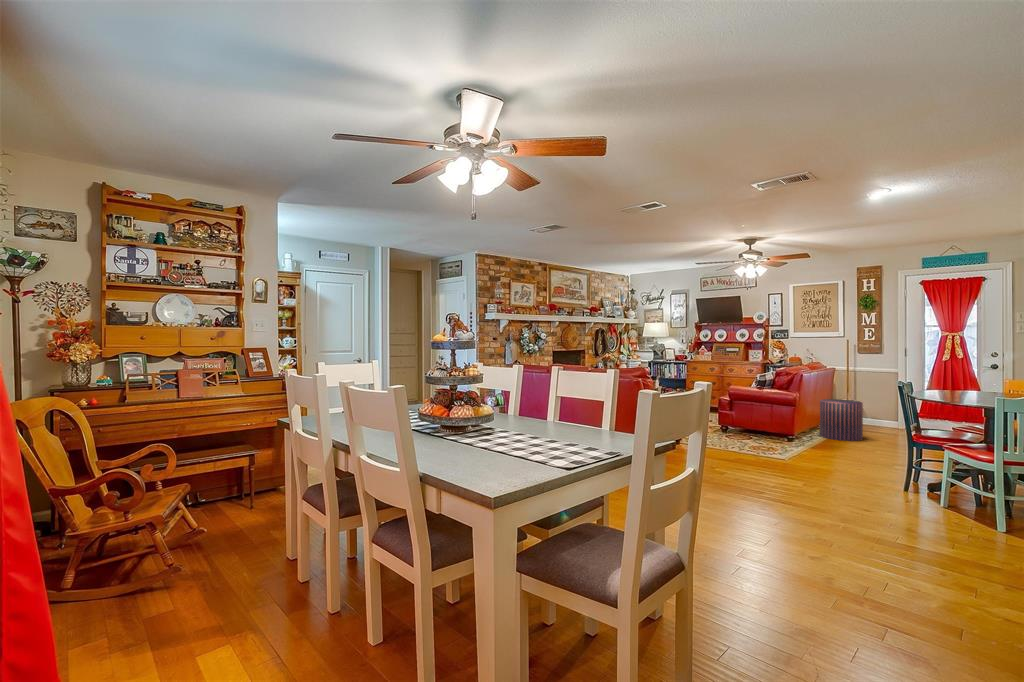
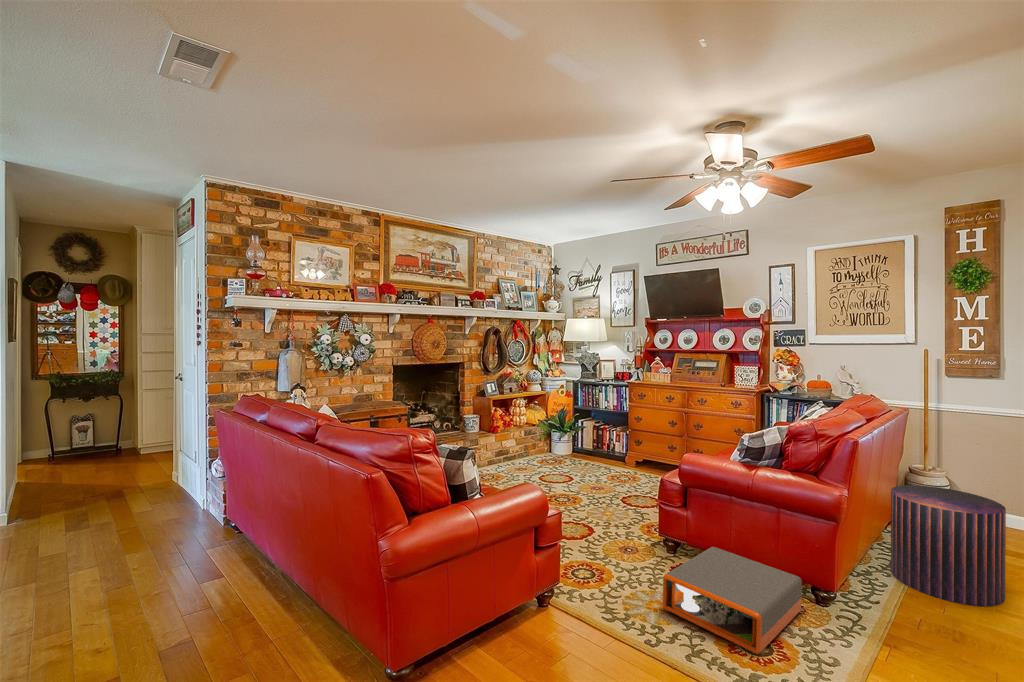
storage box: none [724,423,779,447] -> present [663,547,802,654]

